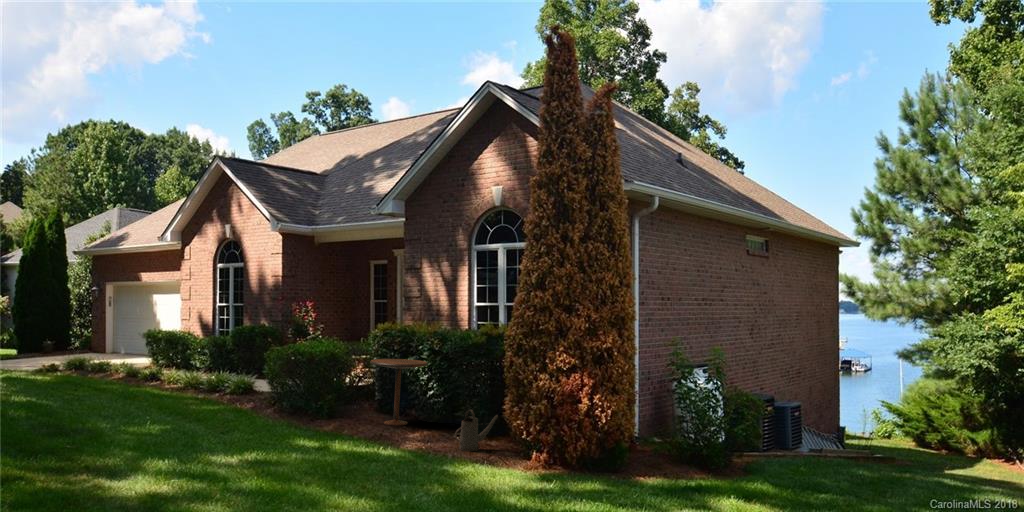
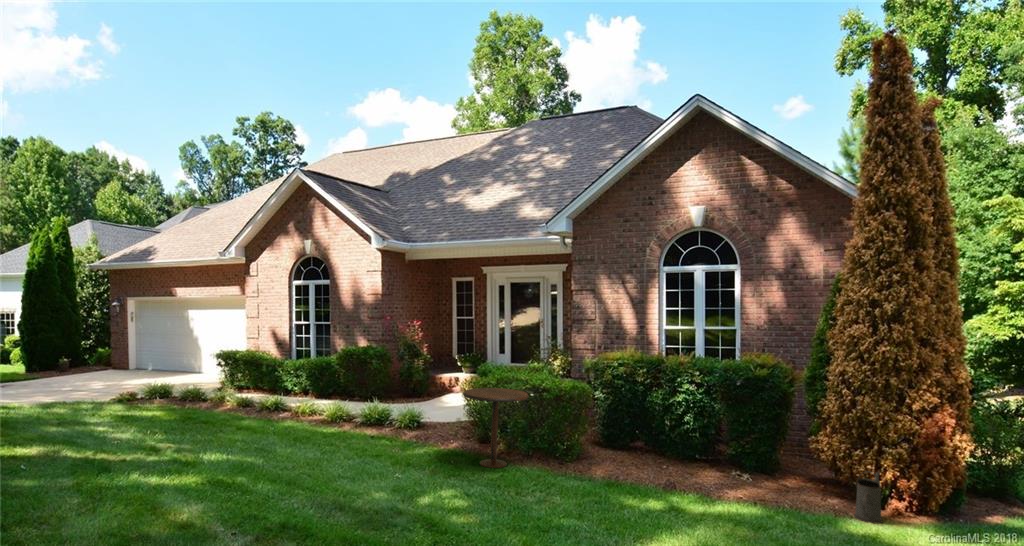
pedestal table: present [370,359,428,425] -> present [463,388,529,468]

